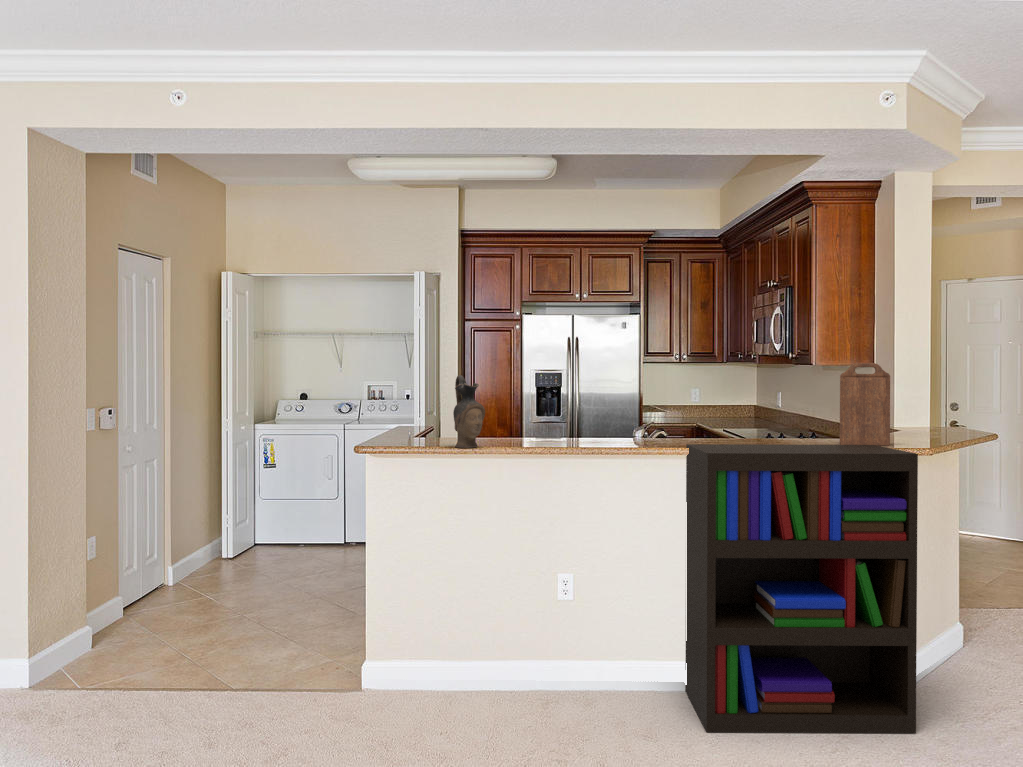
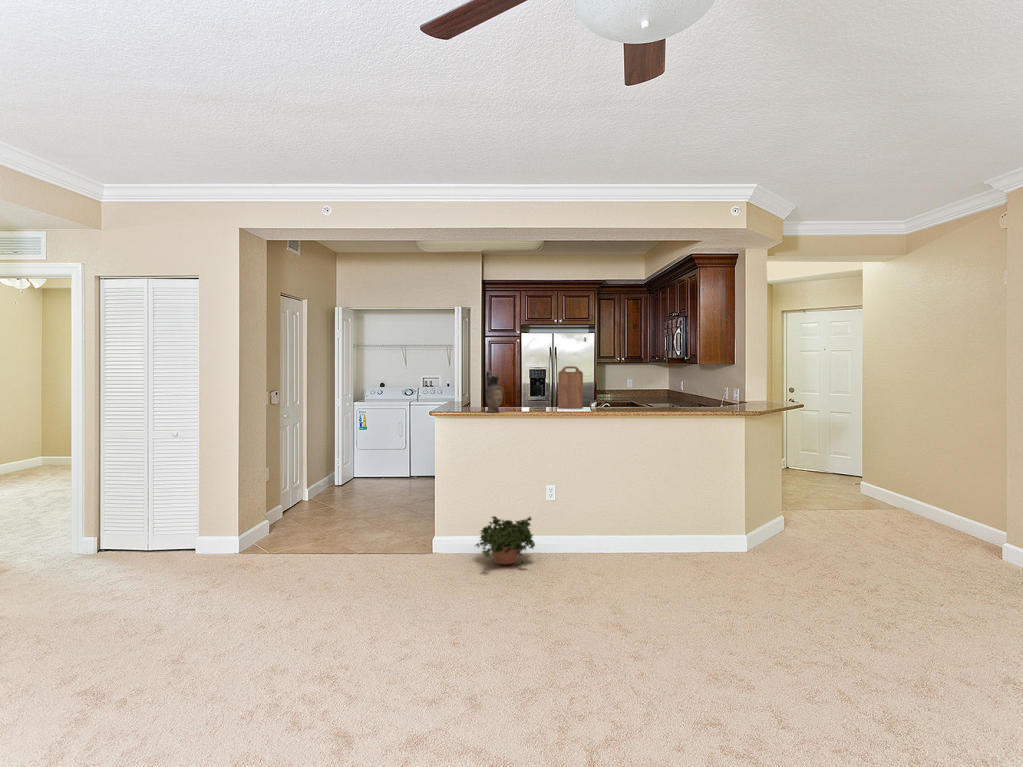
cutting board: present [840,363,890,446] -> present [558,366,583,409]
bookshelf: present [685,444,918,733] -> none [619,410,748,570]
potted plant: none [430,630,538,730] -> present [476,516,535,564]

